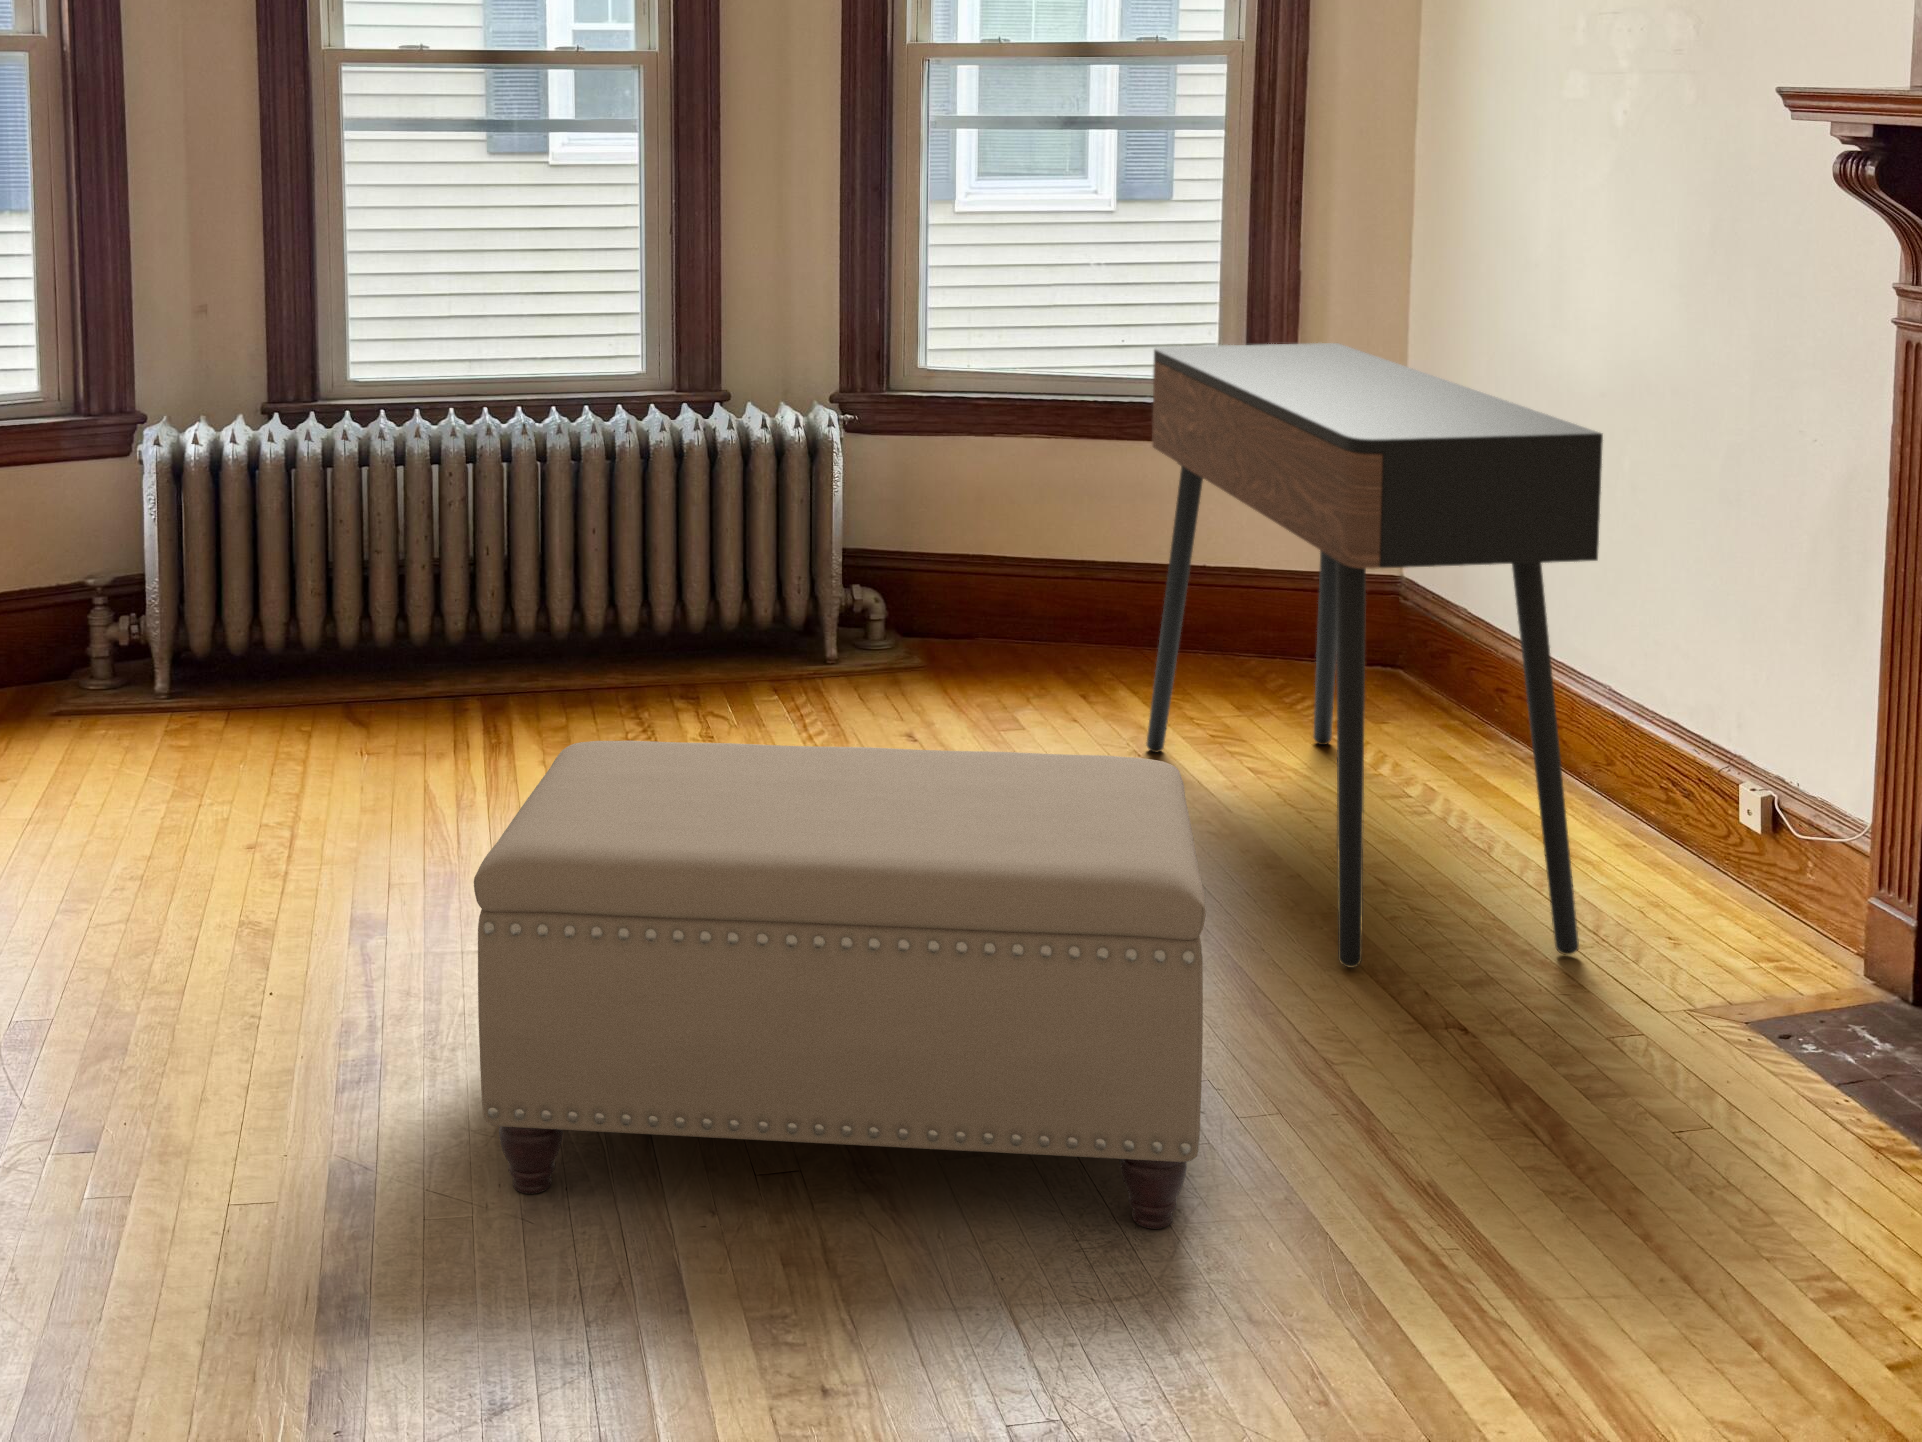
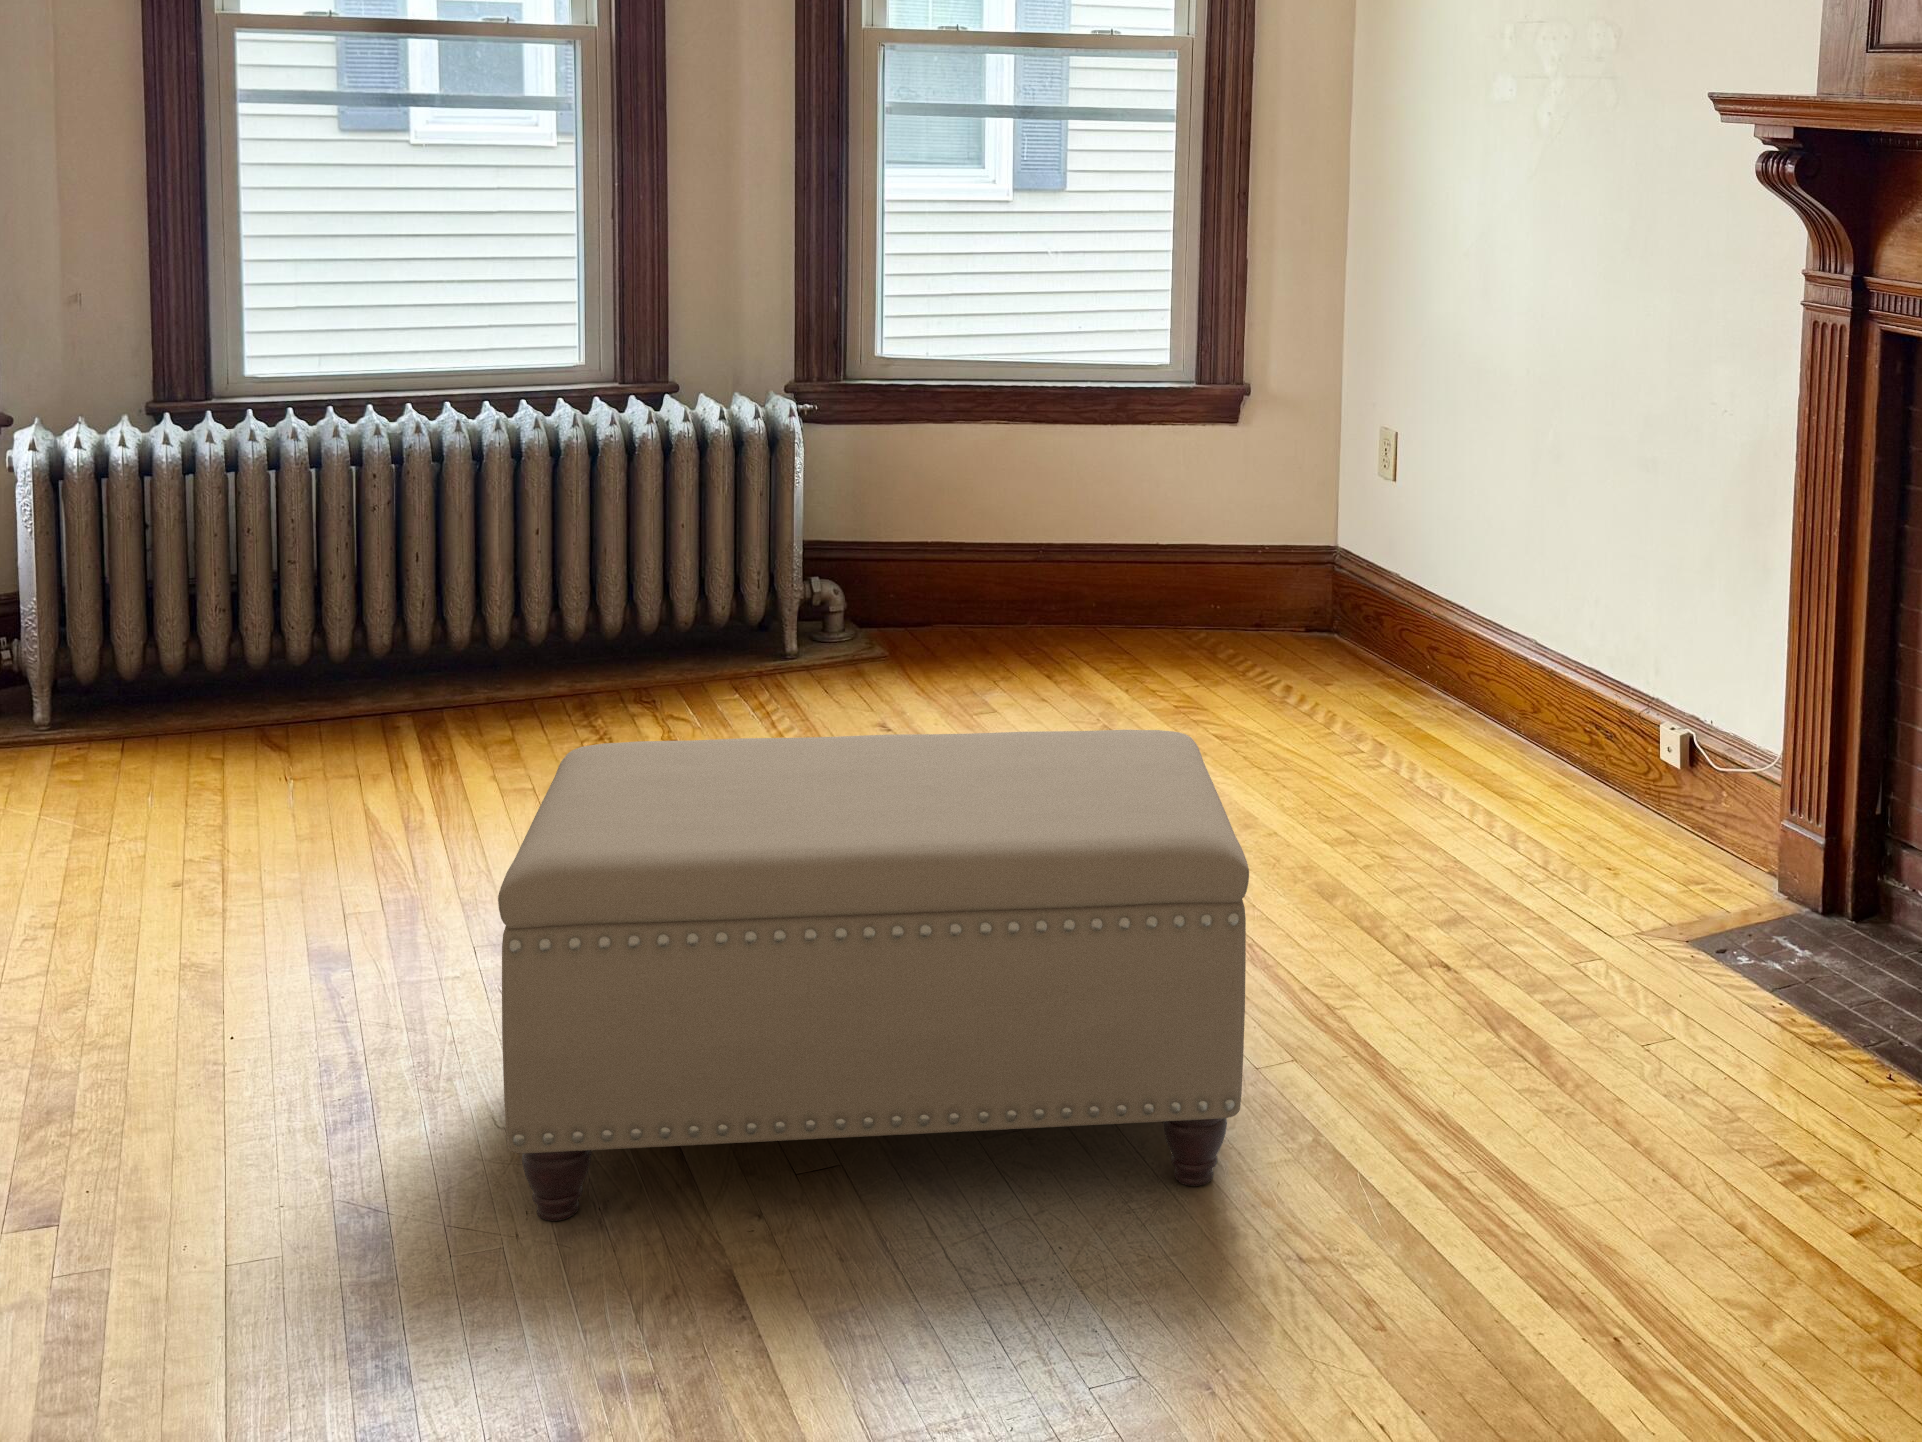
console table: present [1146,343,1603,968] -> none [1111,327,1559,919]

